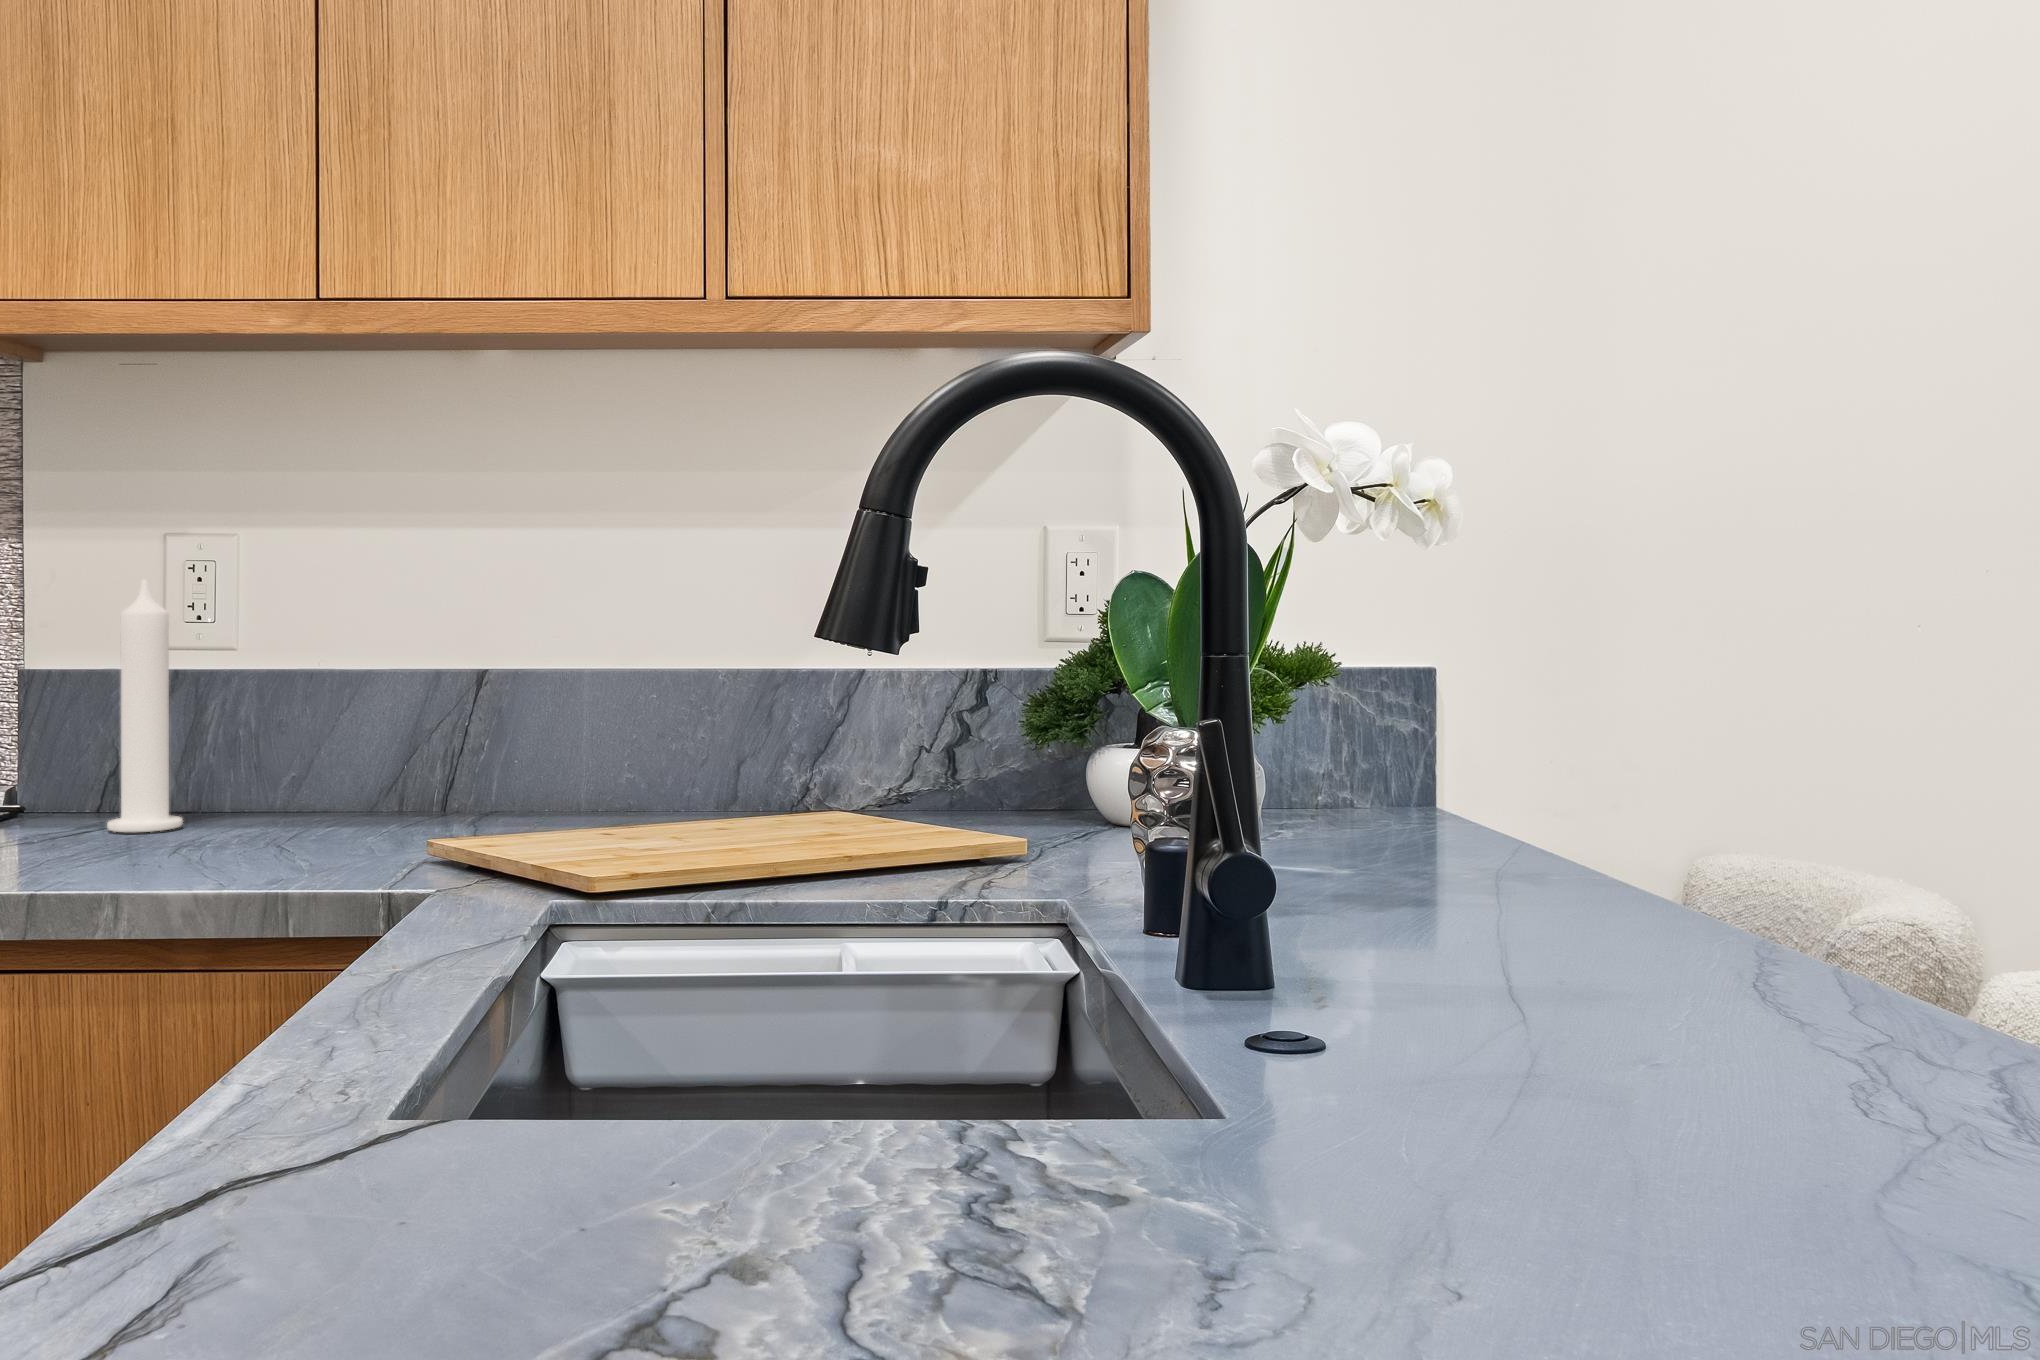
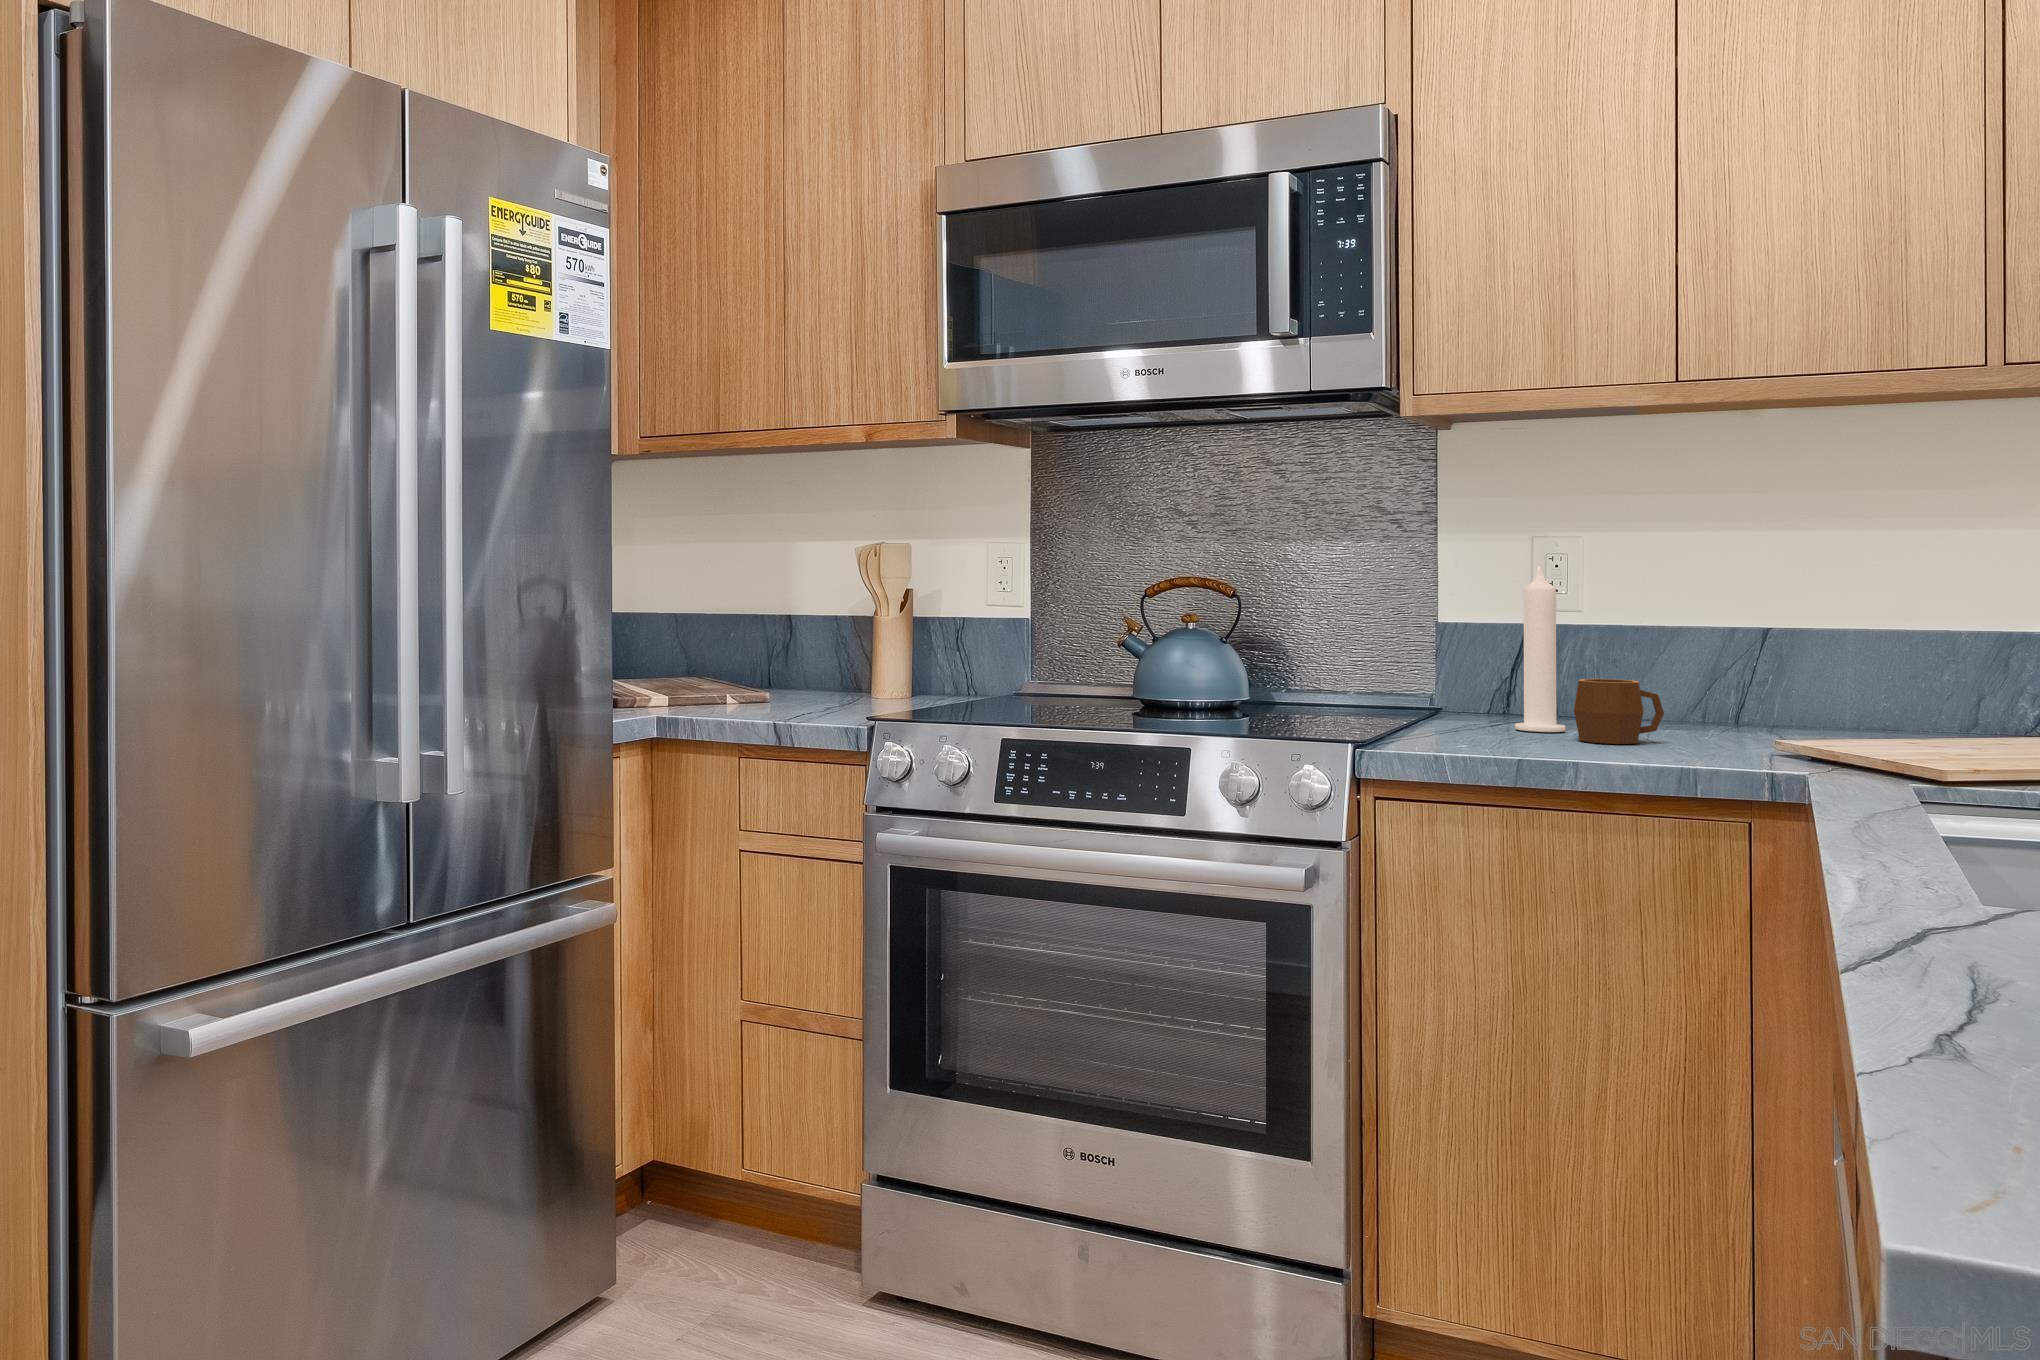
mug: none [167,748,300,850] -> present [1574,679,1664,744]

